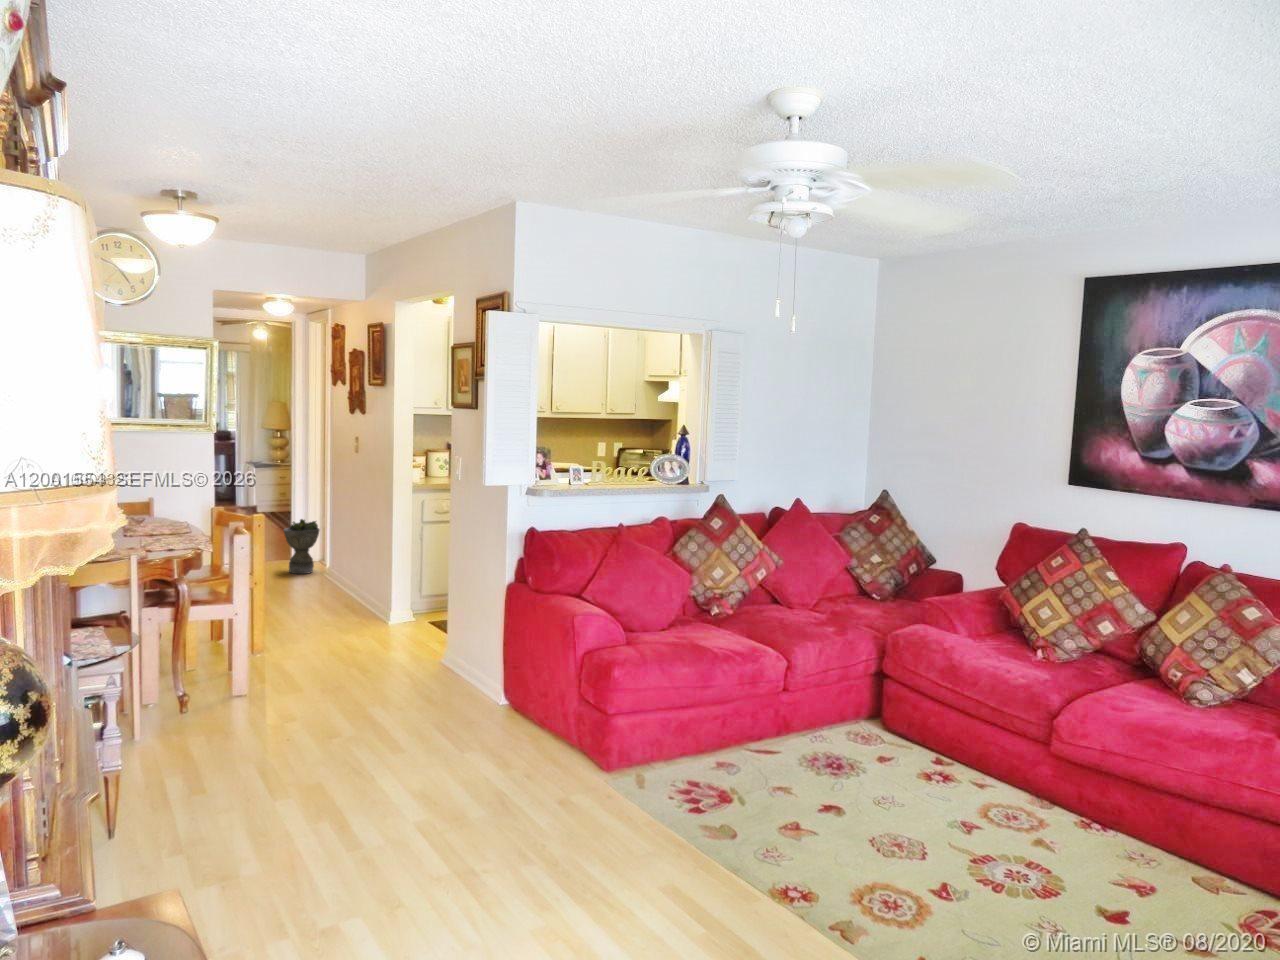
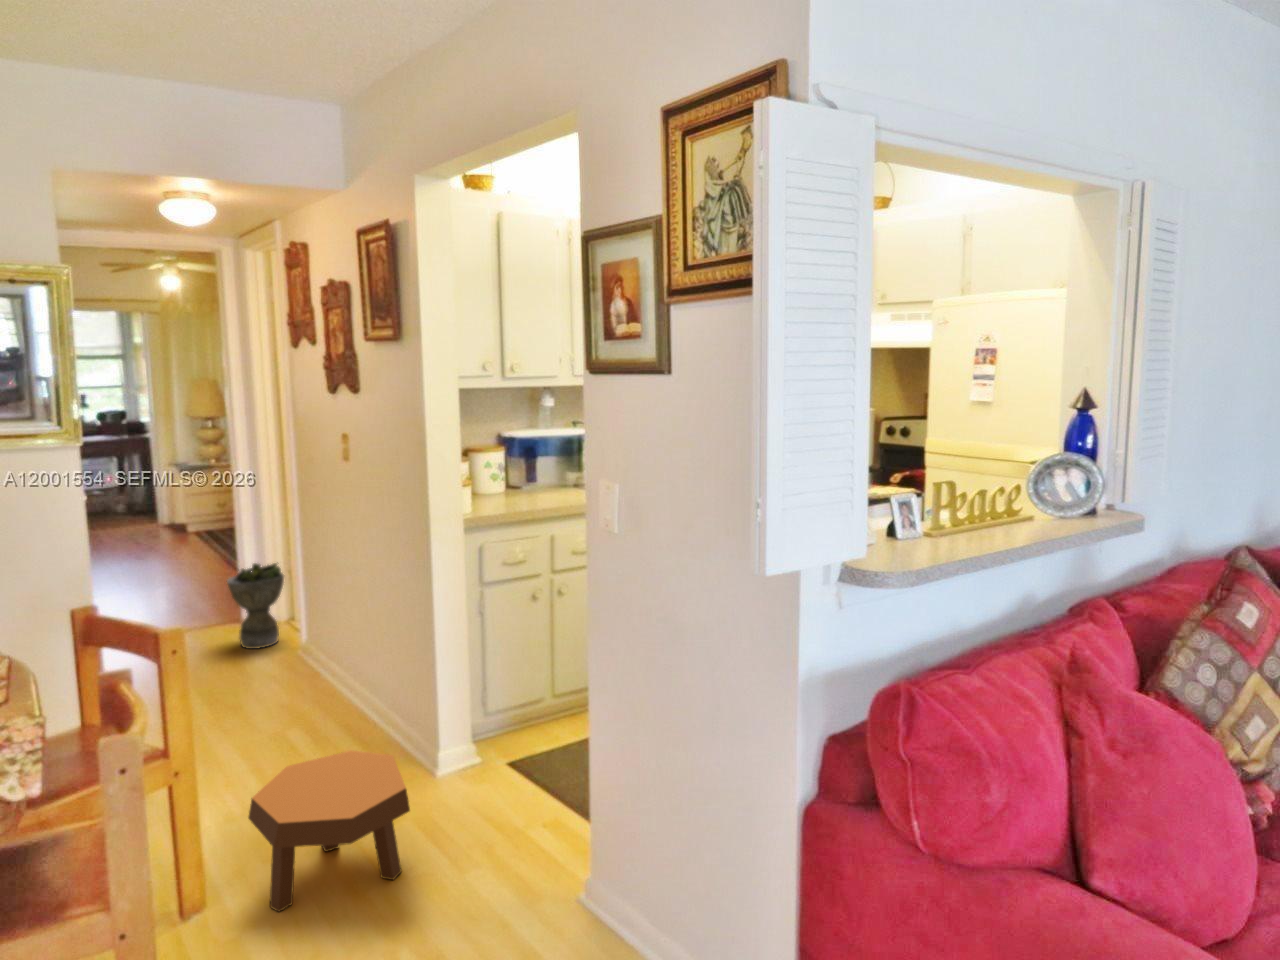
footstool: none [286,597,364,659] -> present [248,751,410,912]

